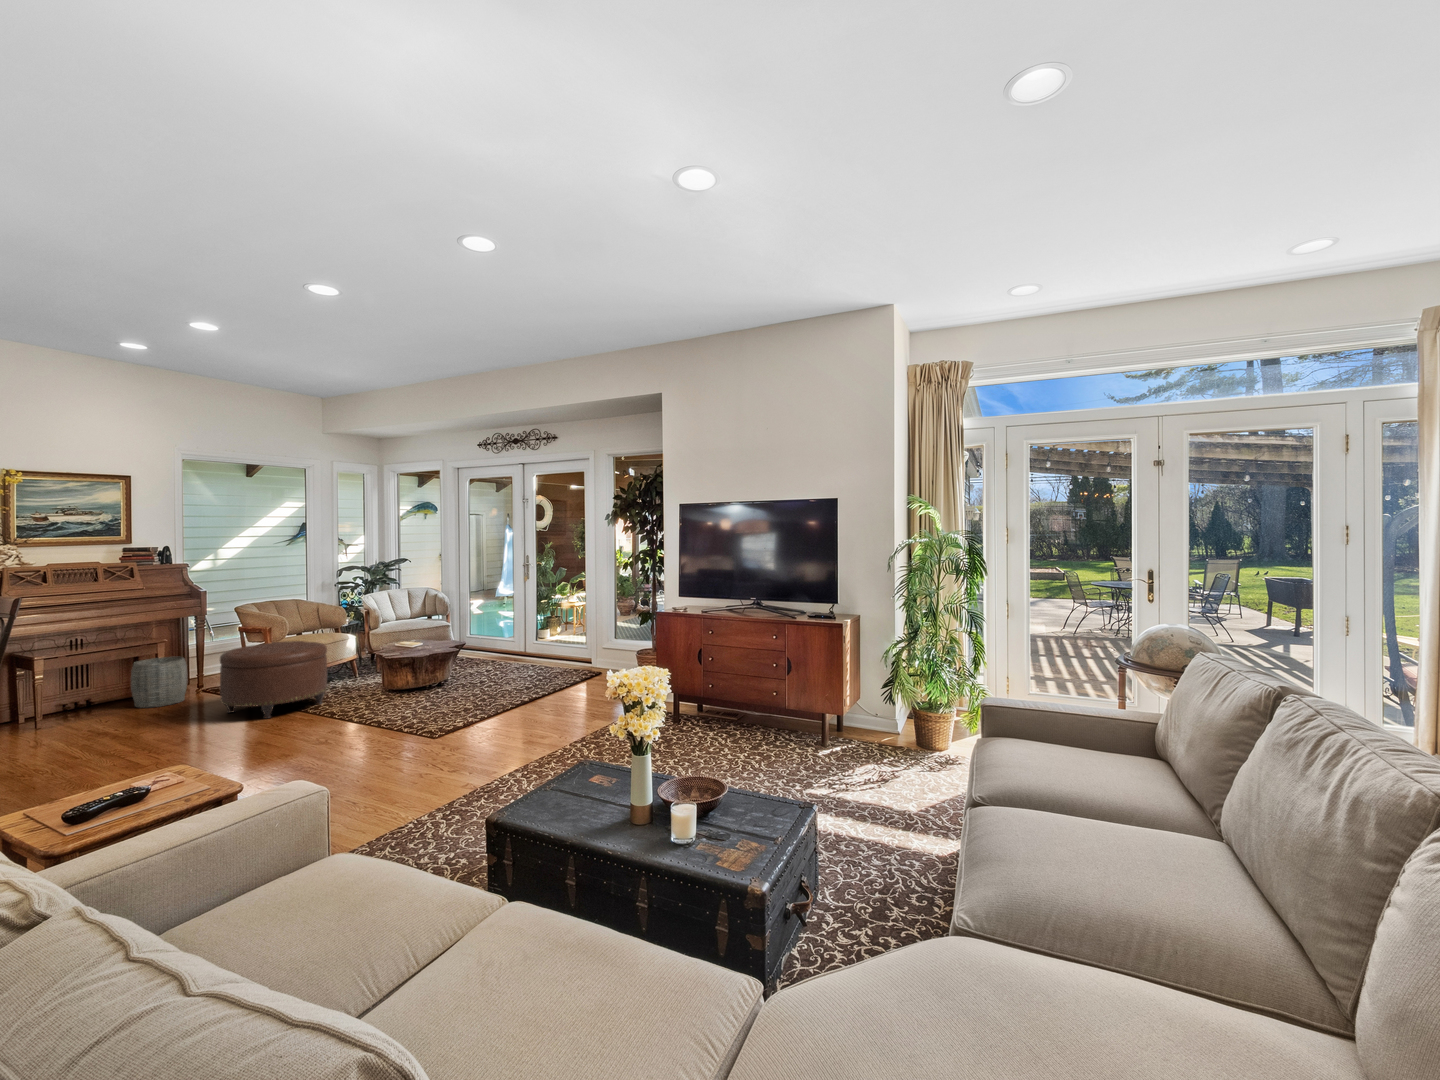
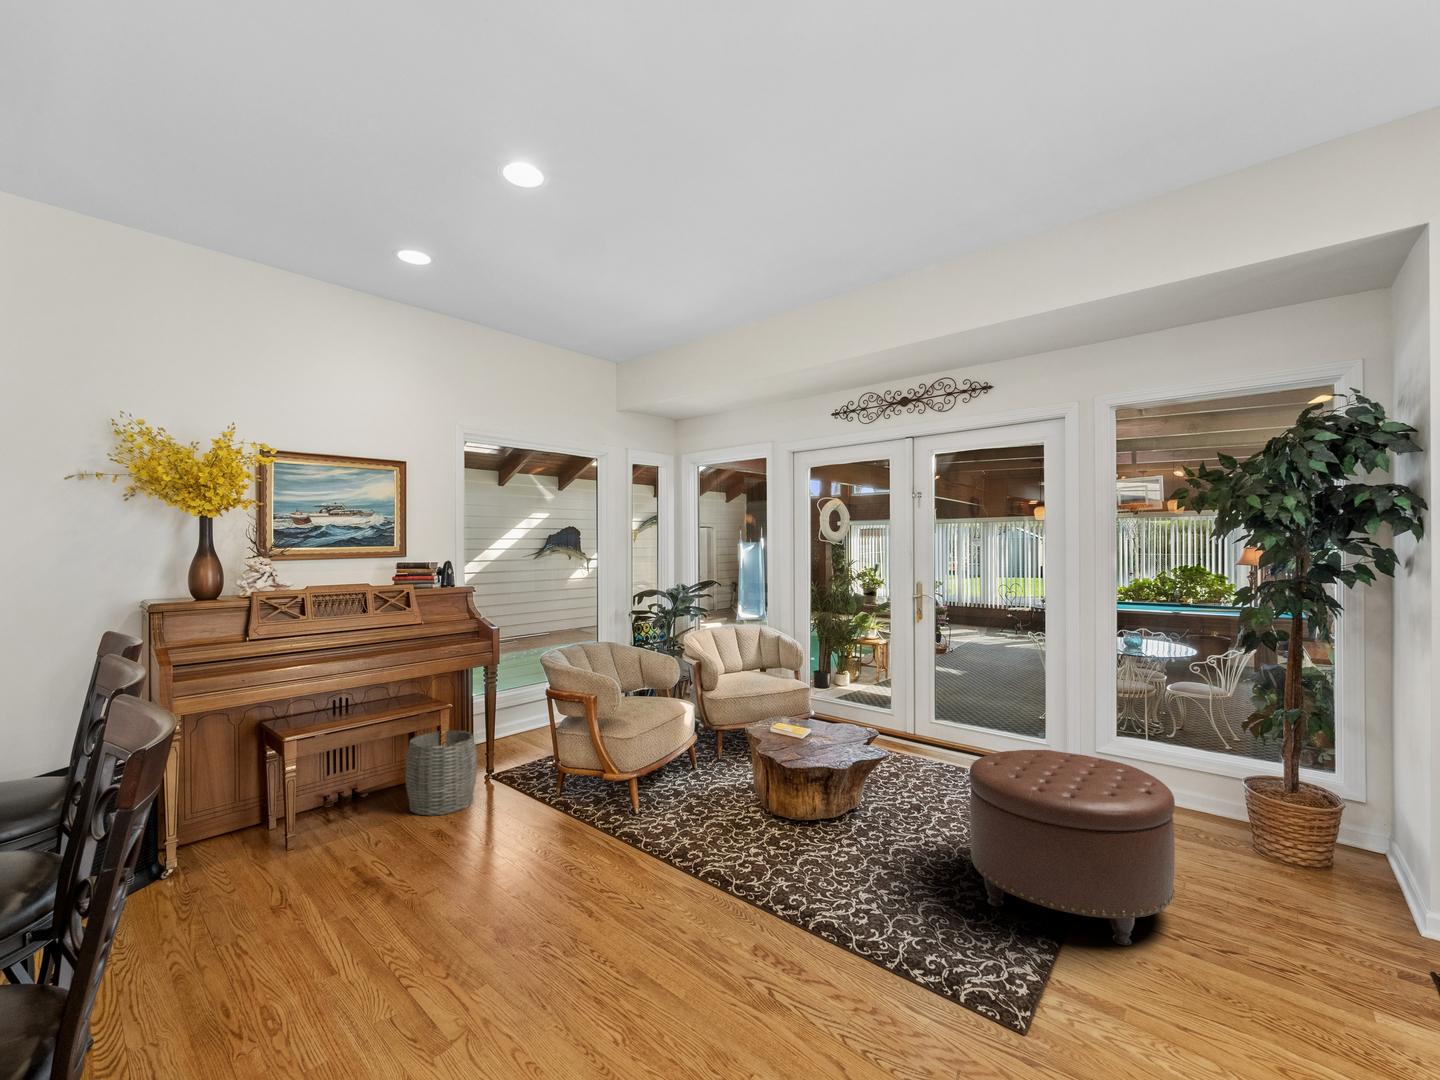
ottoman: present [220,641,327,719] -> present [970,750,1175,945]

